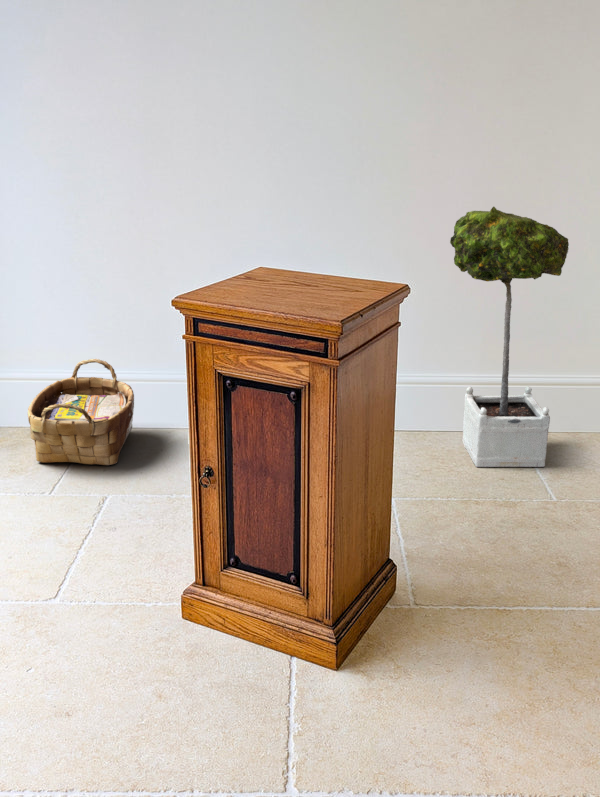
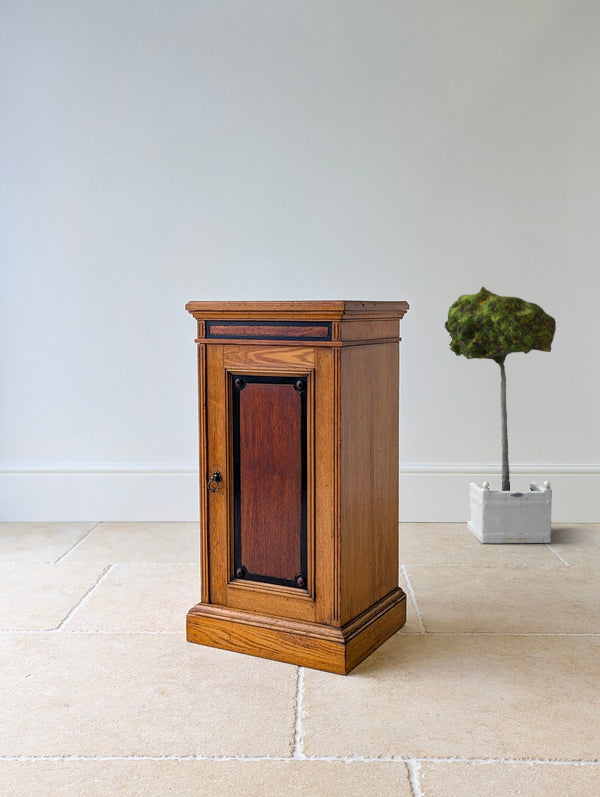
woven basket: present [28,359,134,465] -> none [38,449,142,544]

